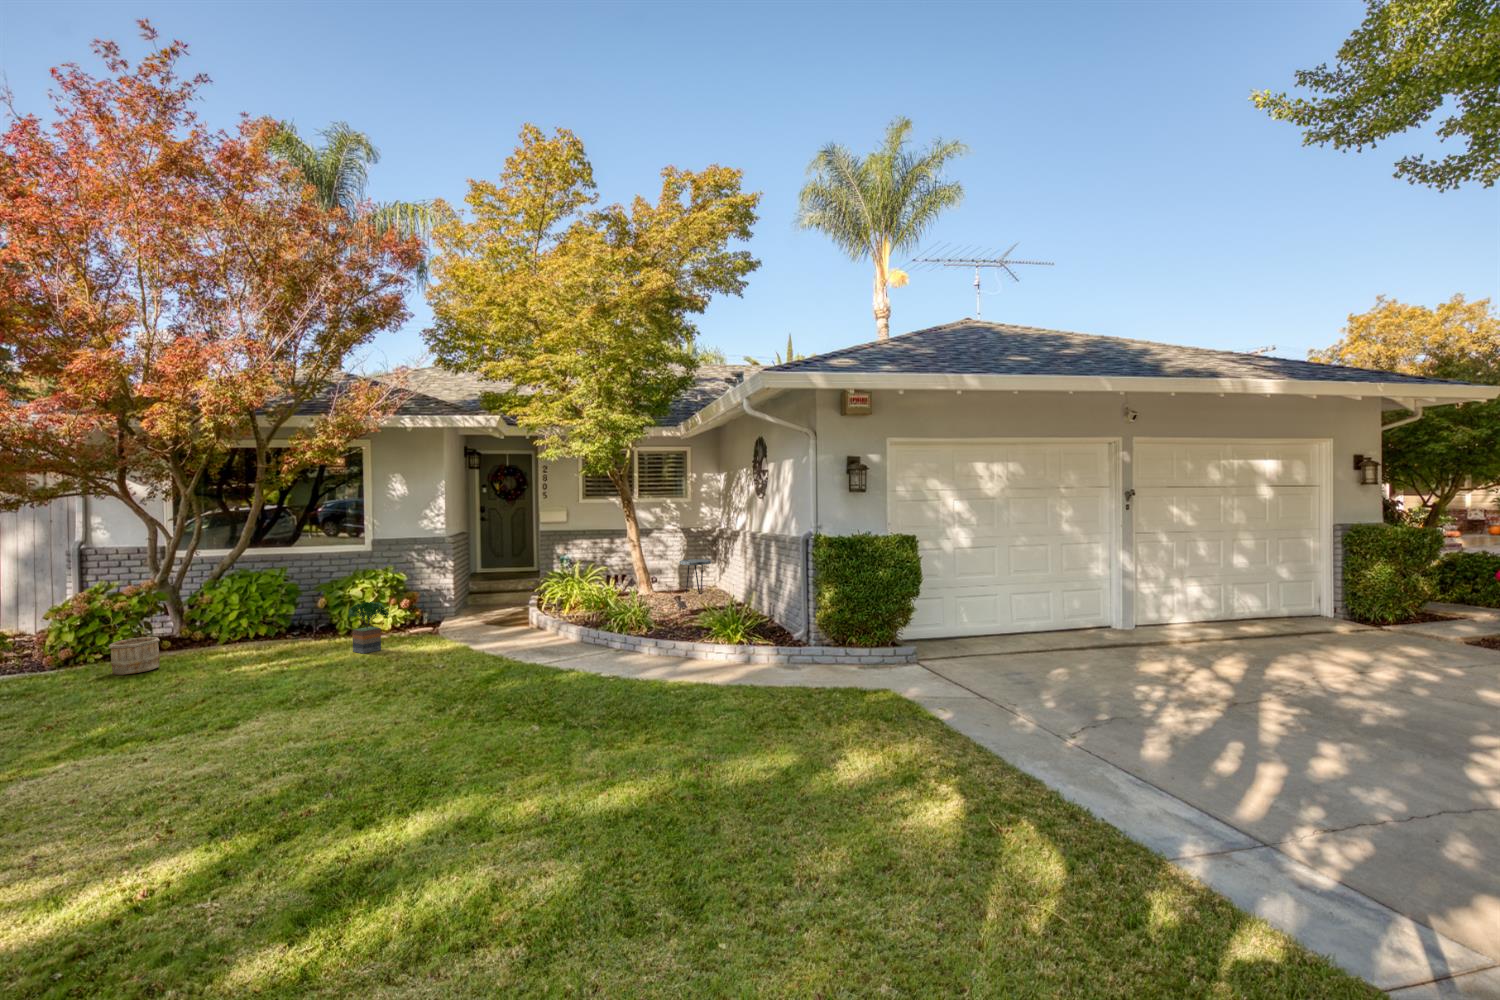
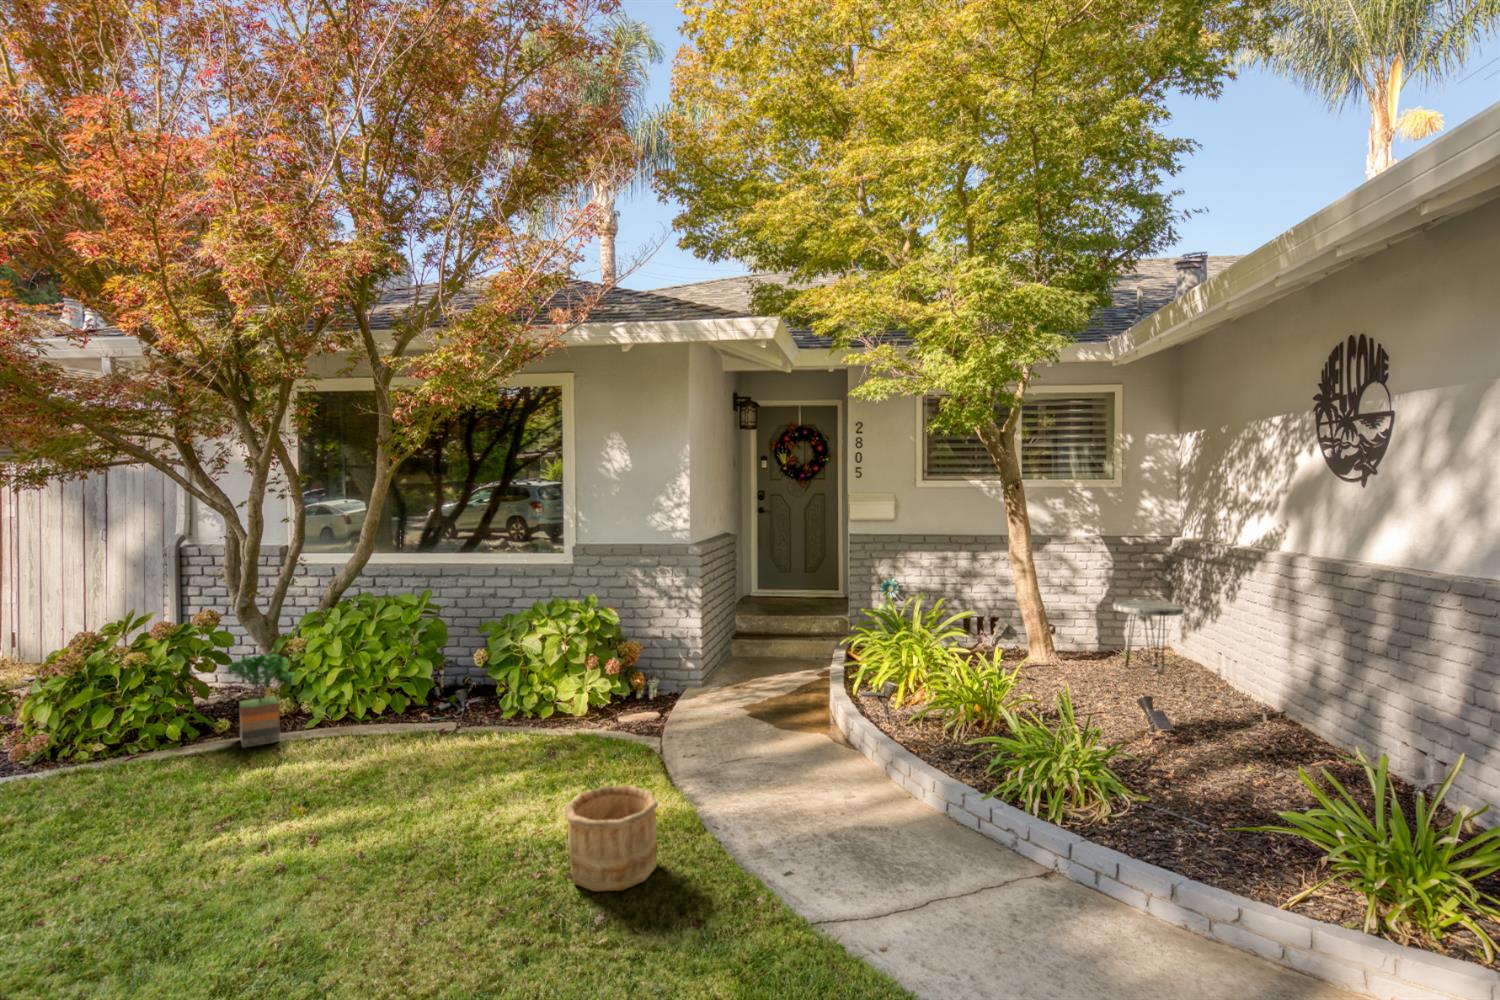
potted tree: present [349,602,389,654] -> present [227,653,294,748]
wooden bucket: present [109,637,160,675] -> present [565,785,658,891]

